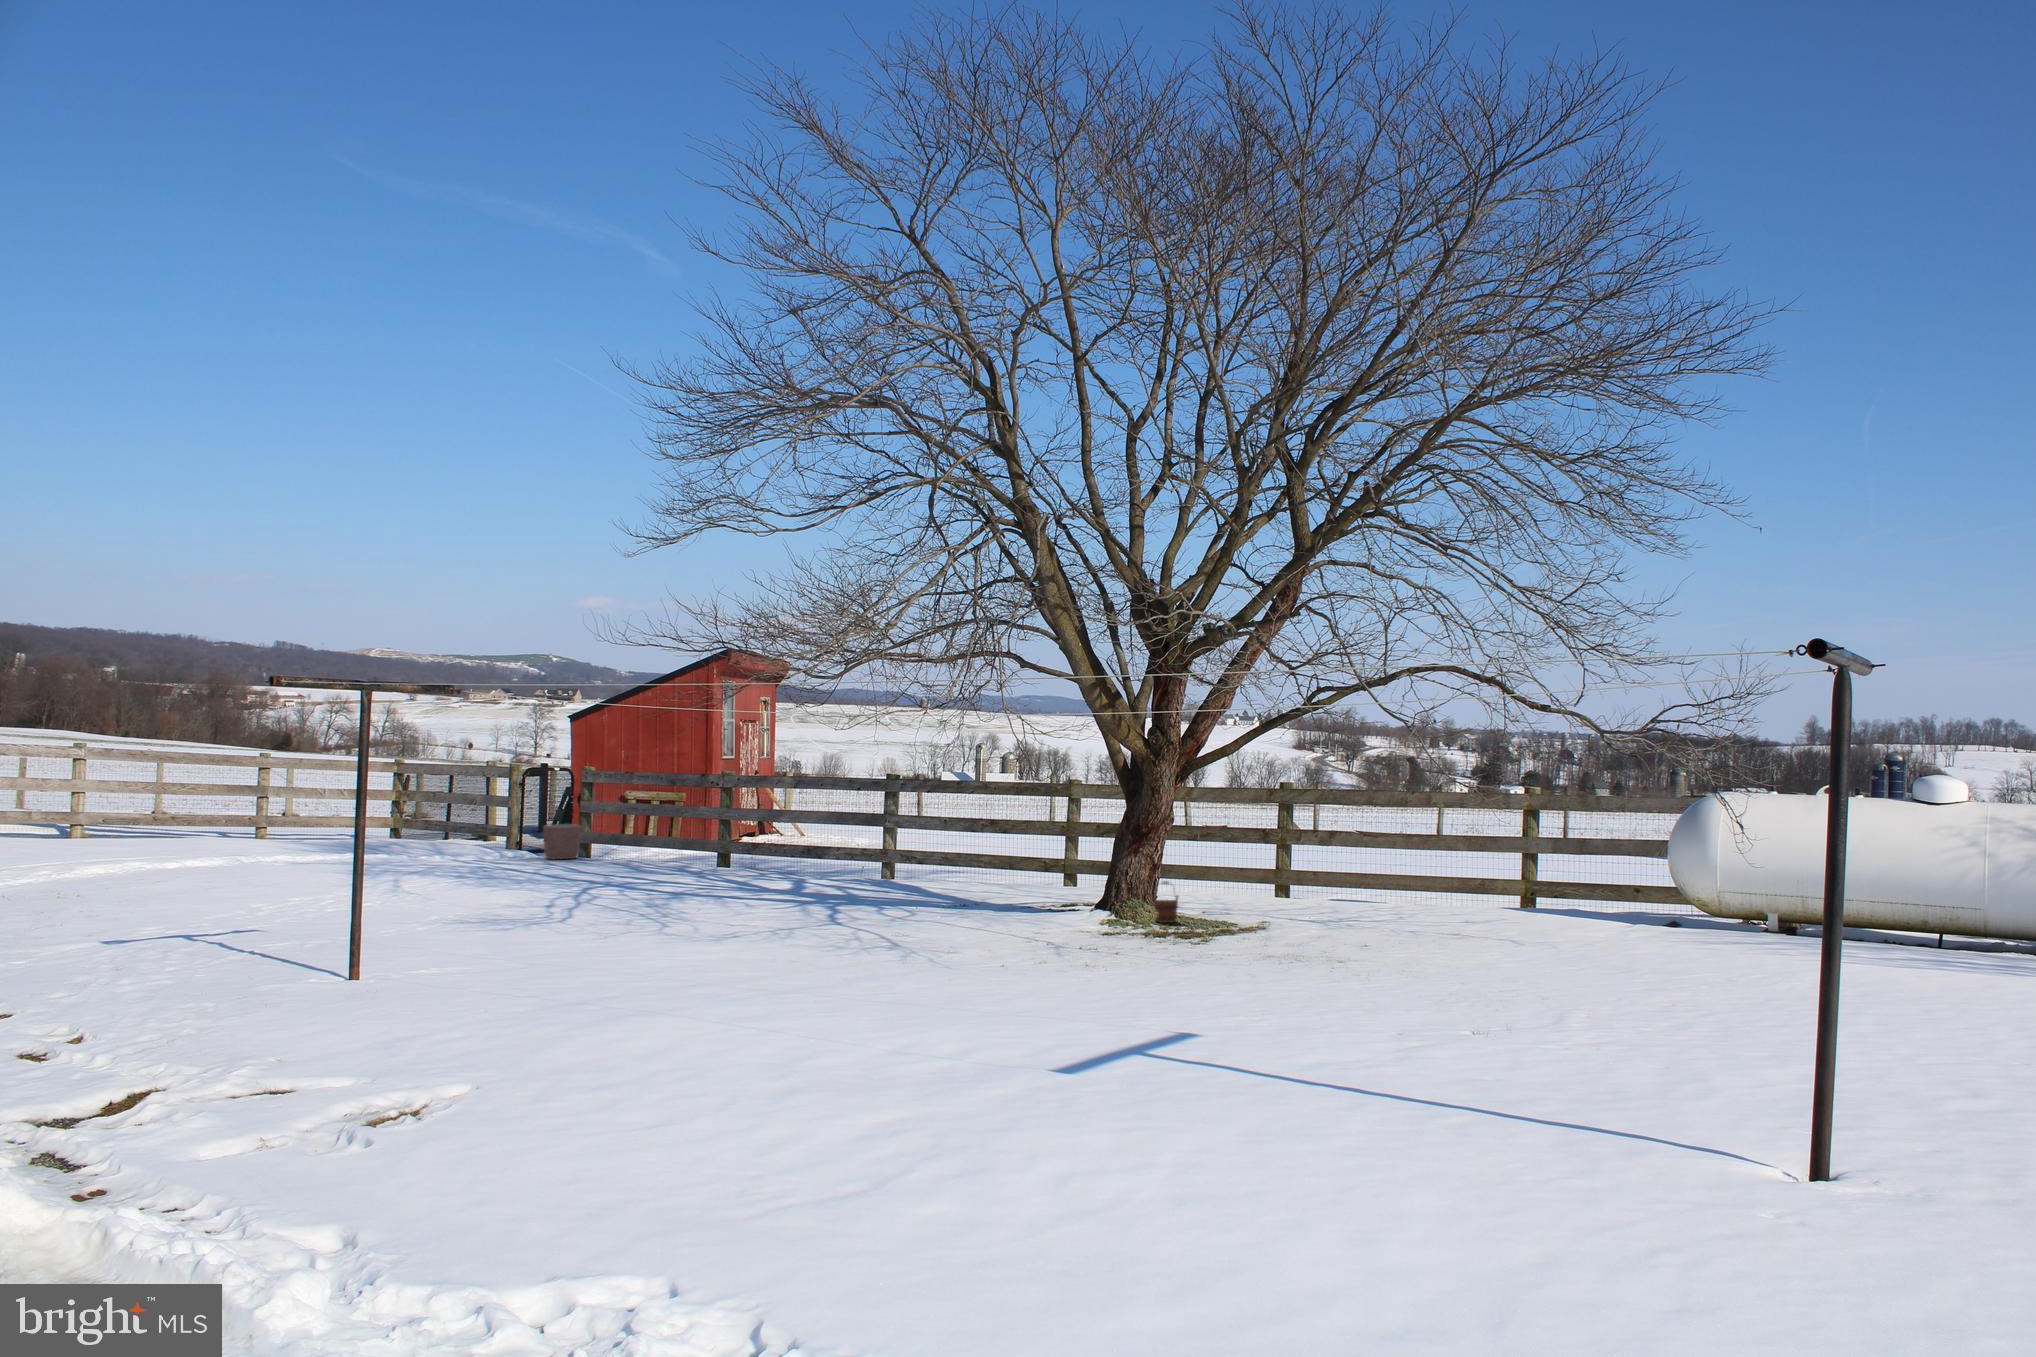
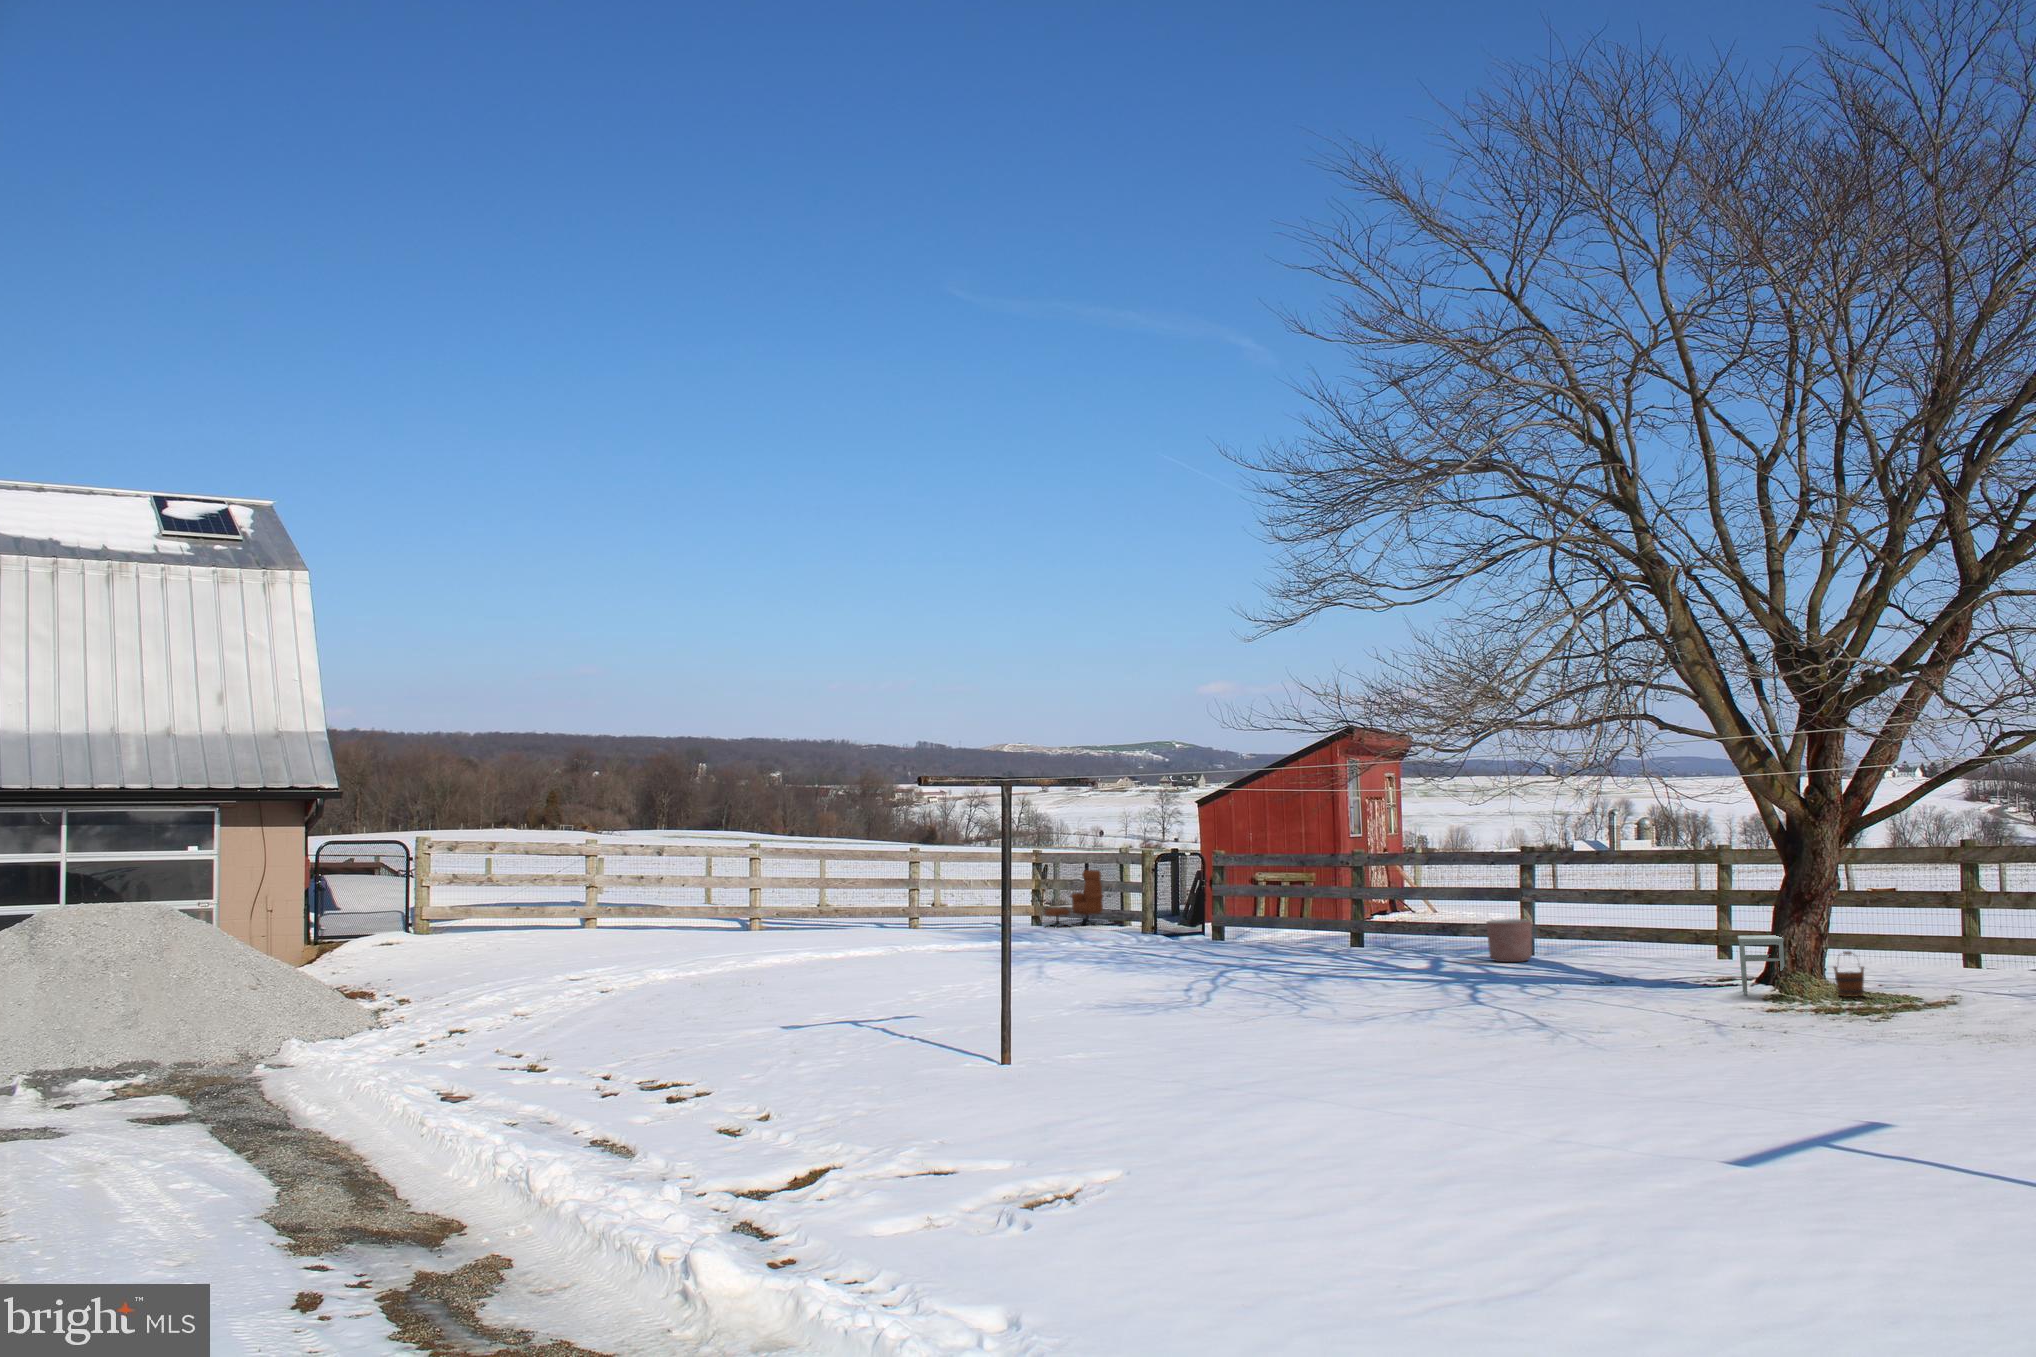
lounge chair: none [408,783,475,839] -> present [1045,870,1103,927]
planter: present [543,824,581,860] -> present [1486,919,1532,962]
stool: none [1072,865,1113,920] -> present [1738,935,1785,995]

